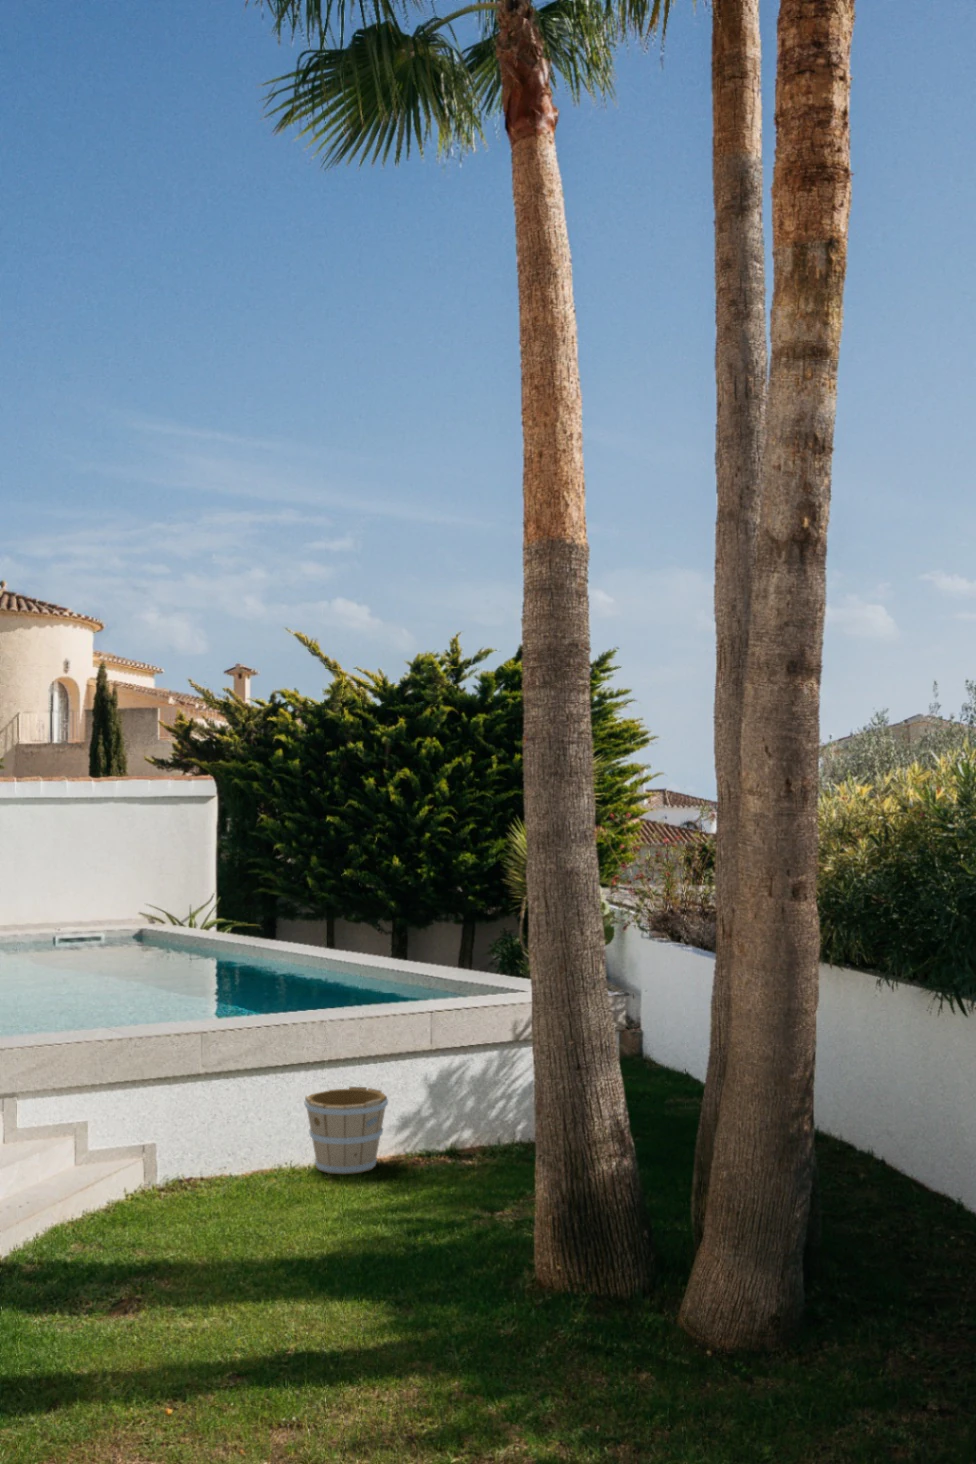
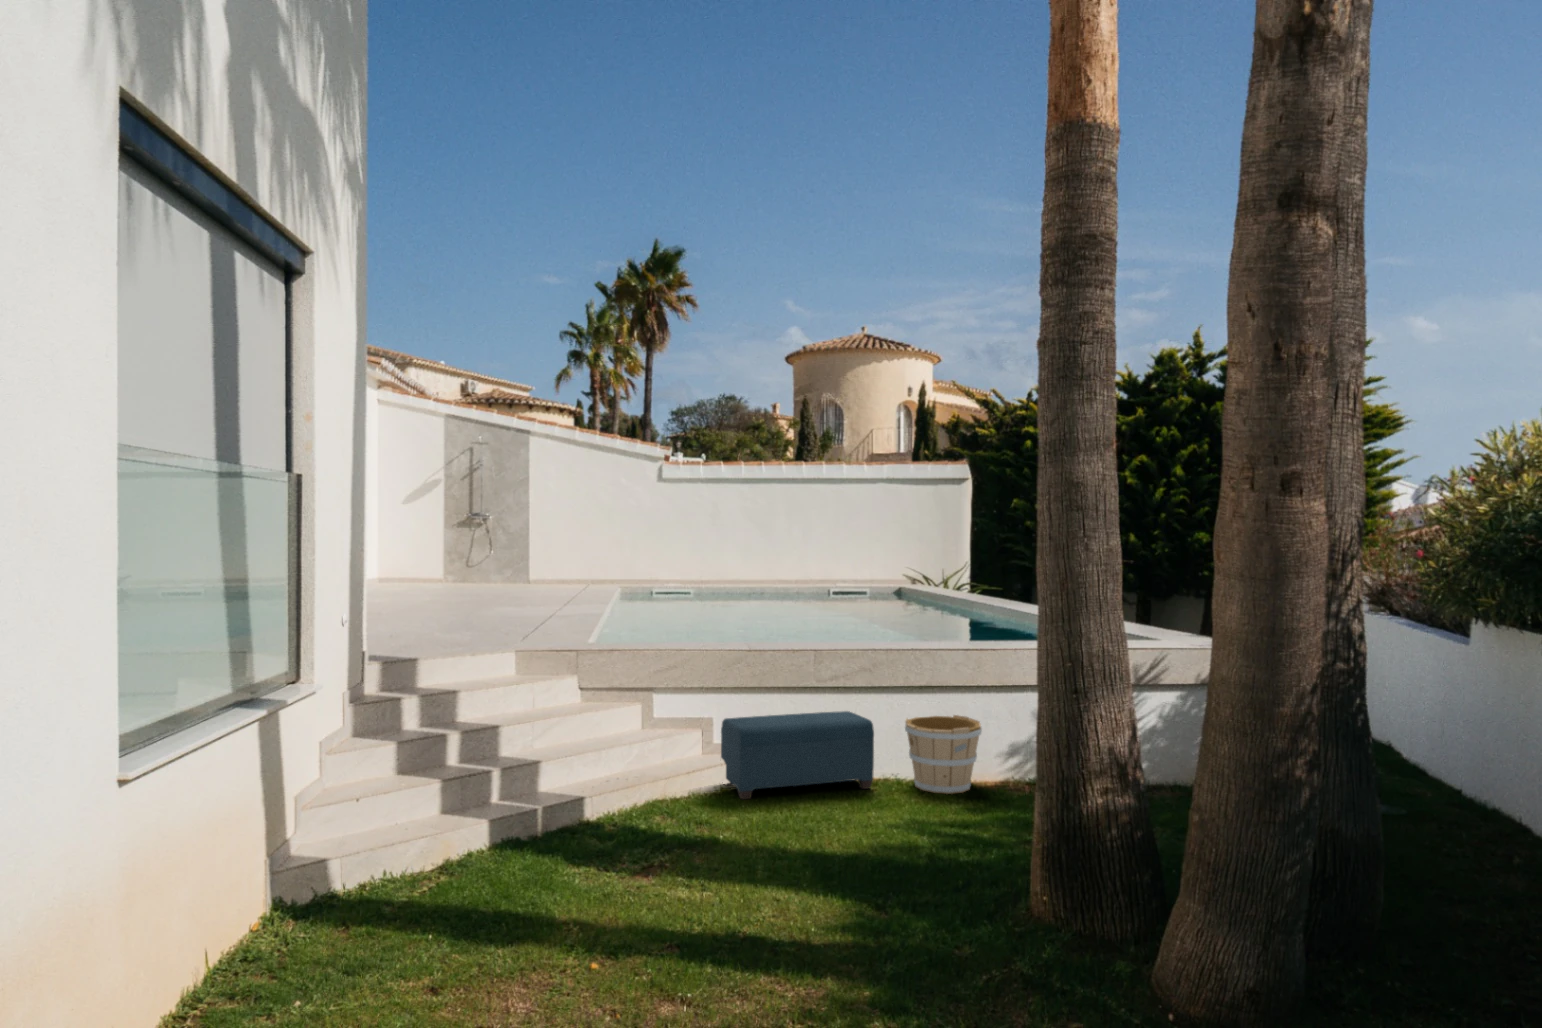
bench: none [105,1096,280,1215] -> present [721,711,874,799]

